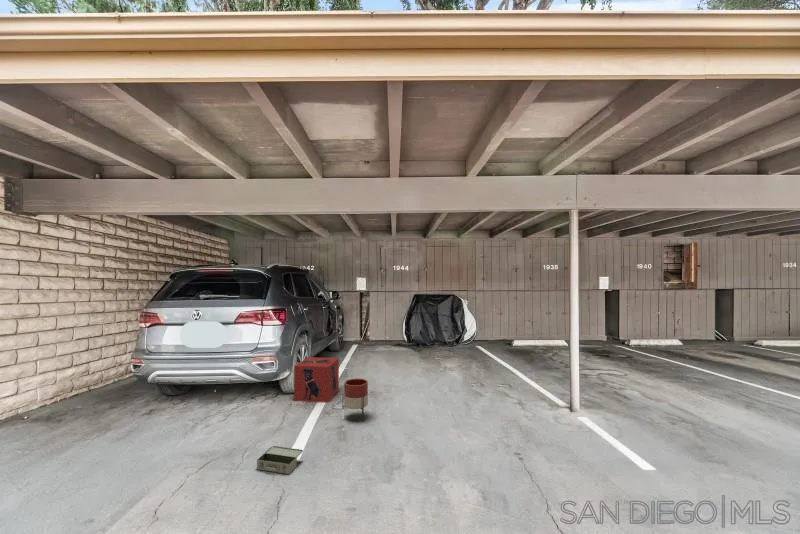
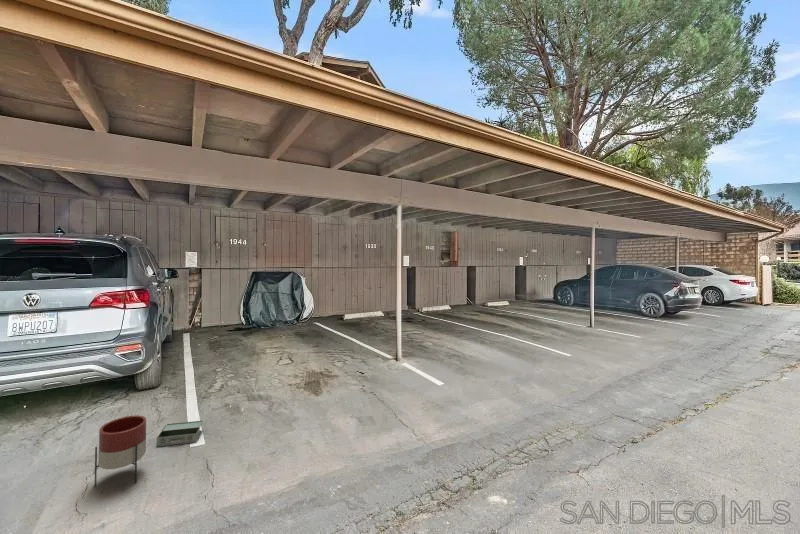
storage box: present [294,357,339,403] -> none [153,339,202,386]
planter: present [343,378,368,422] -> present [95,415,146,486]

